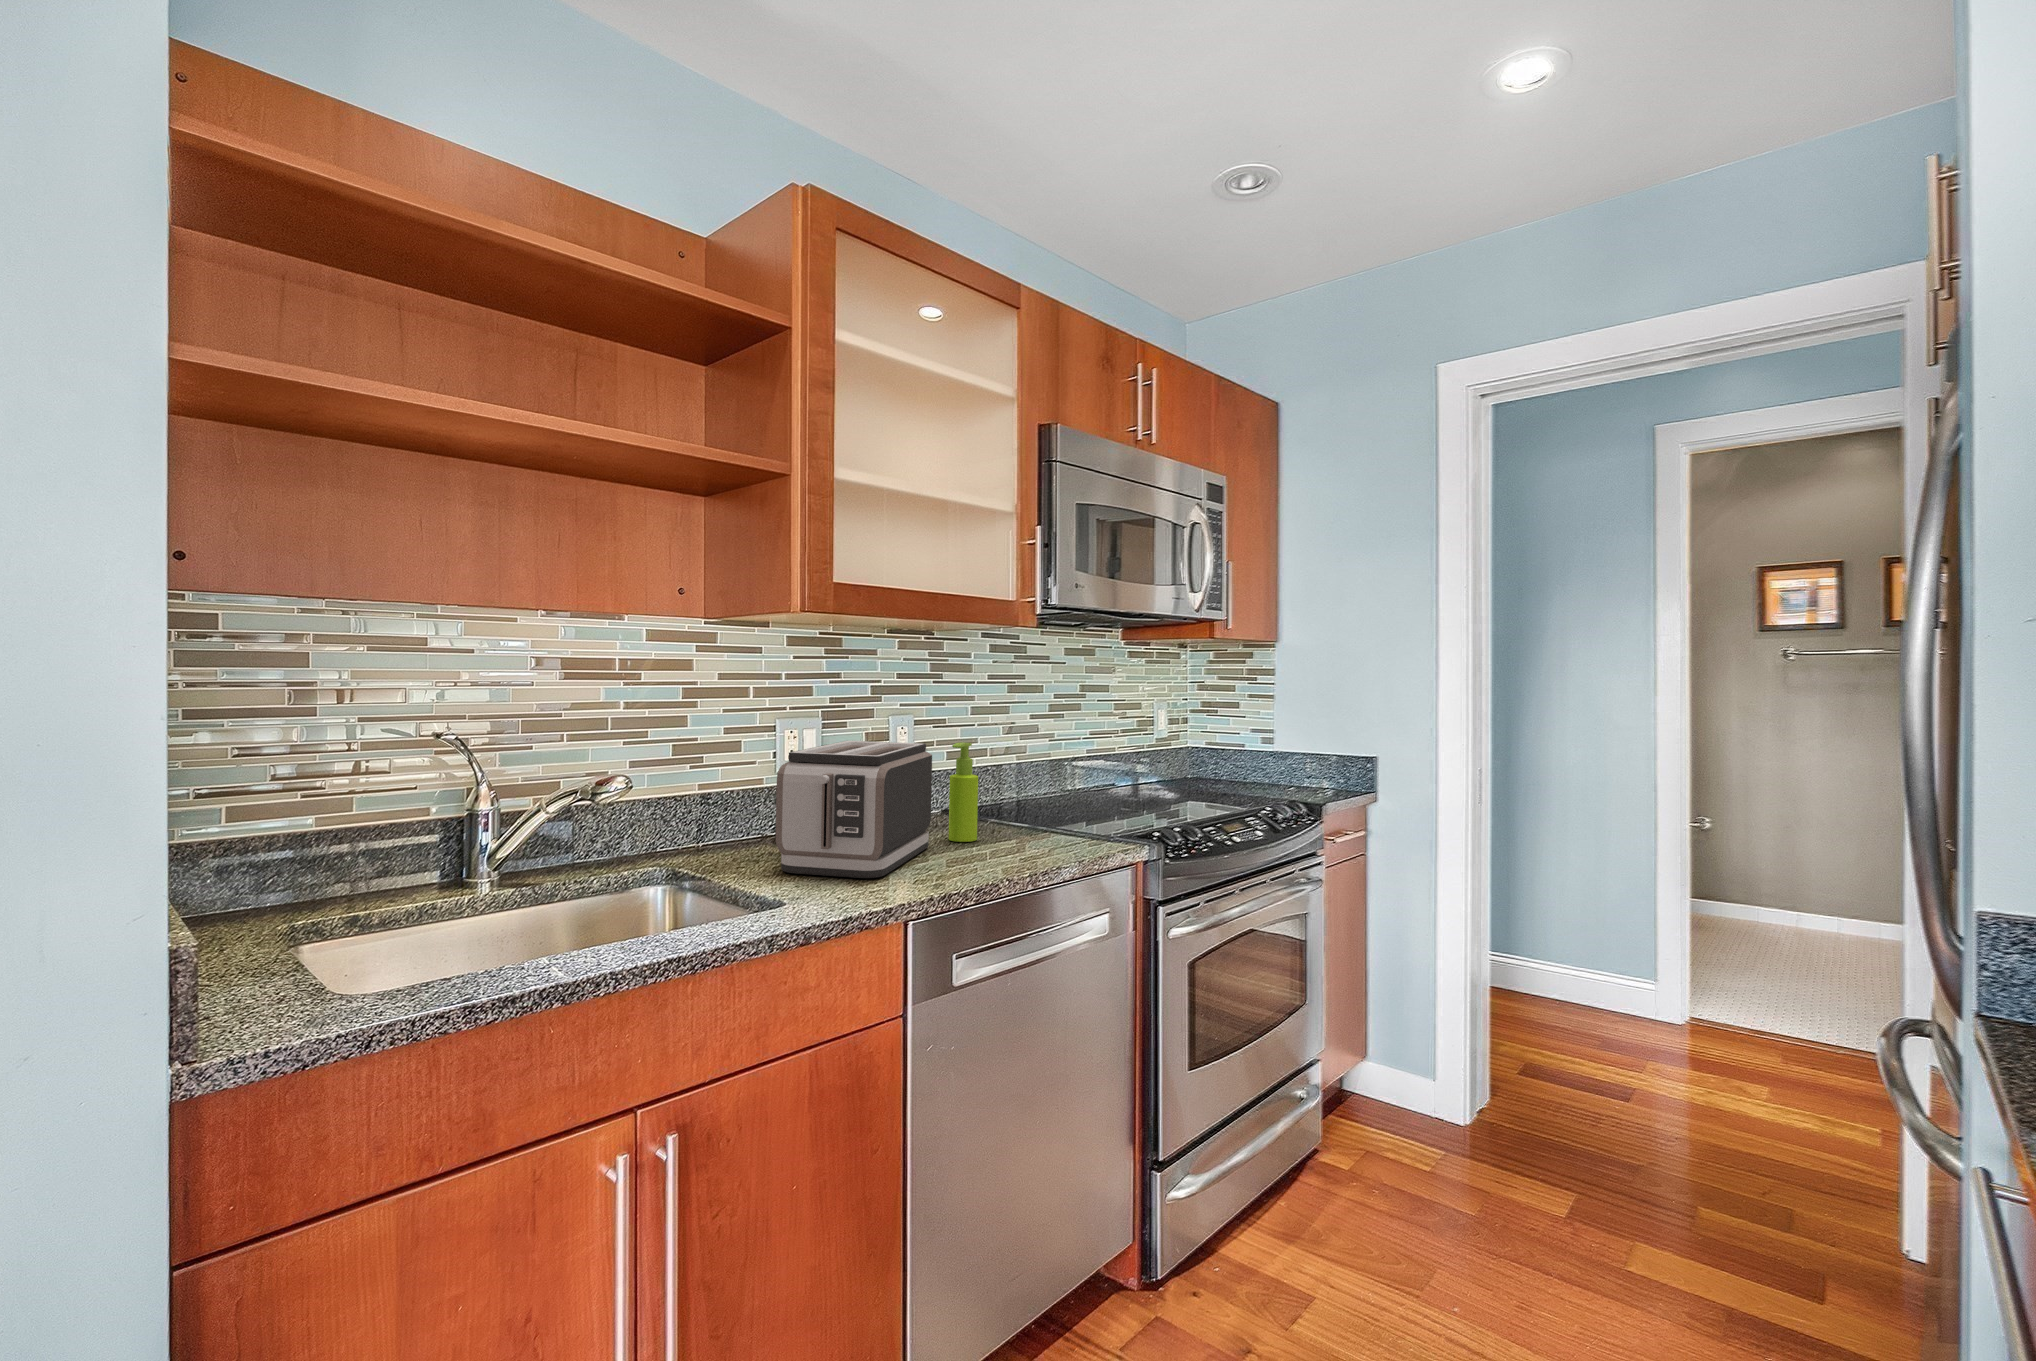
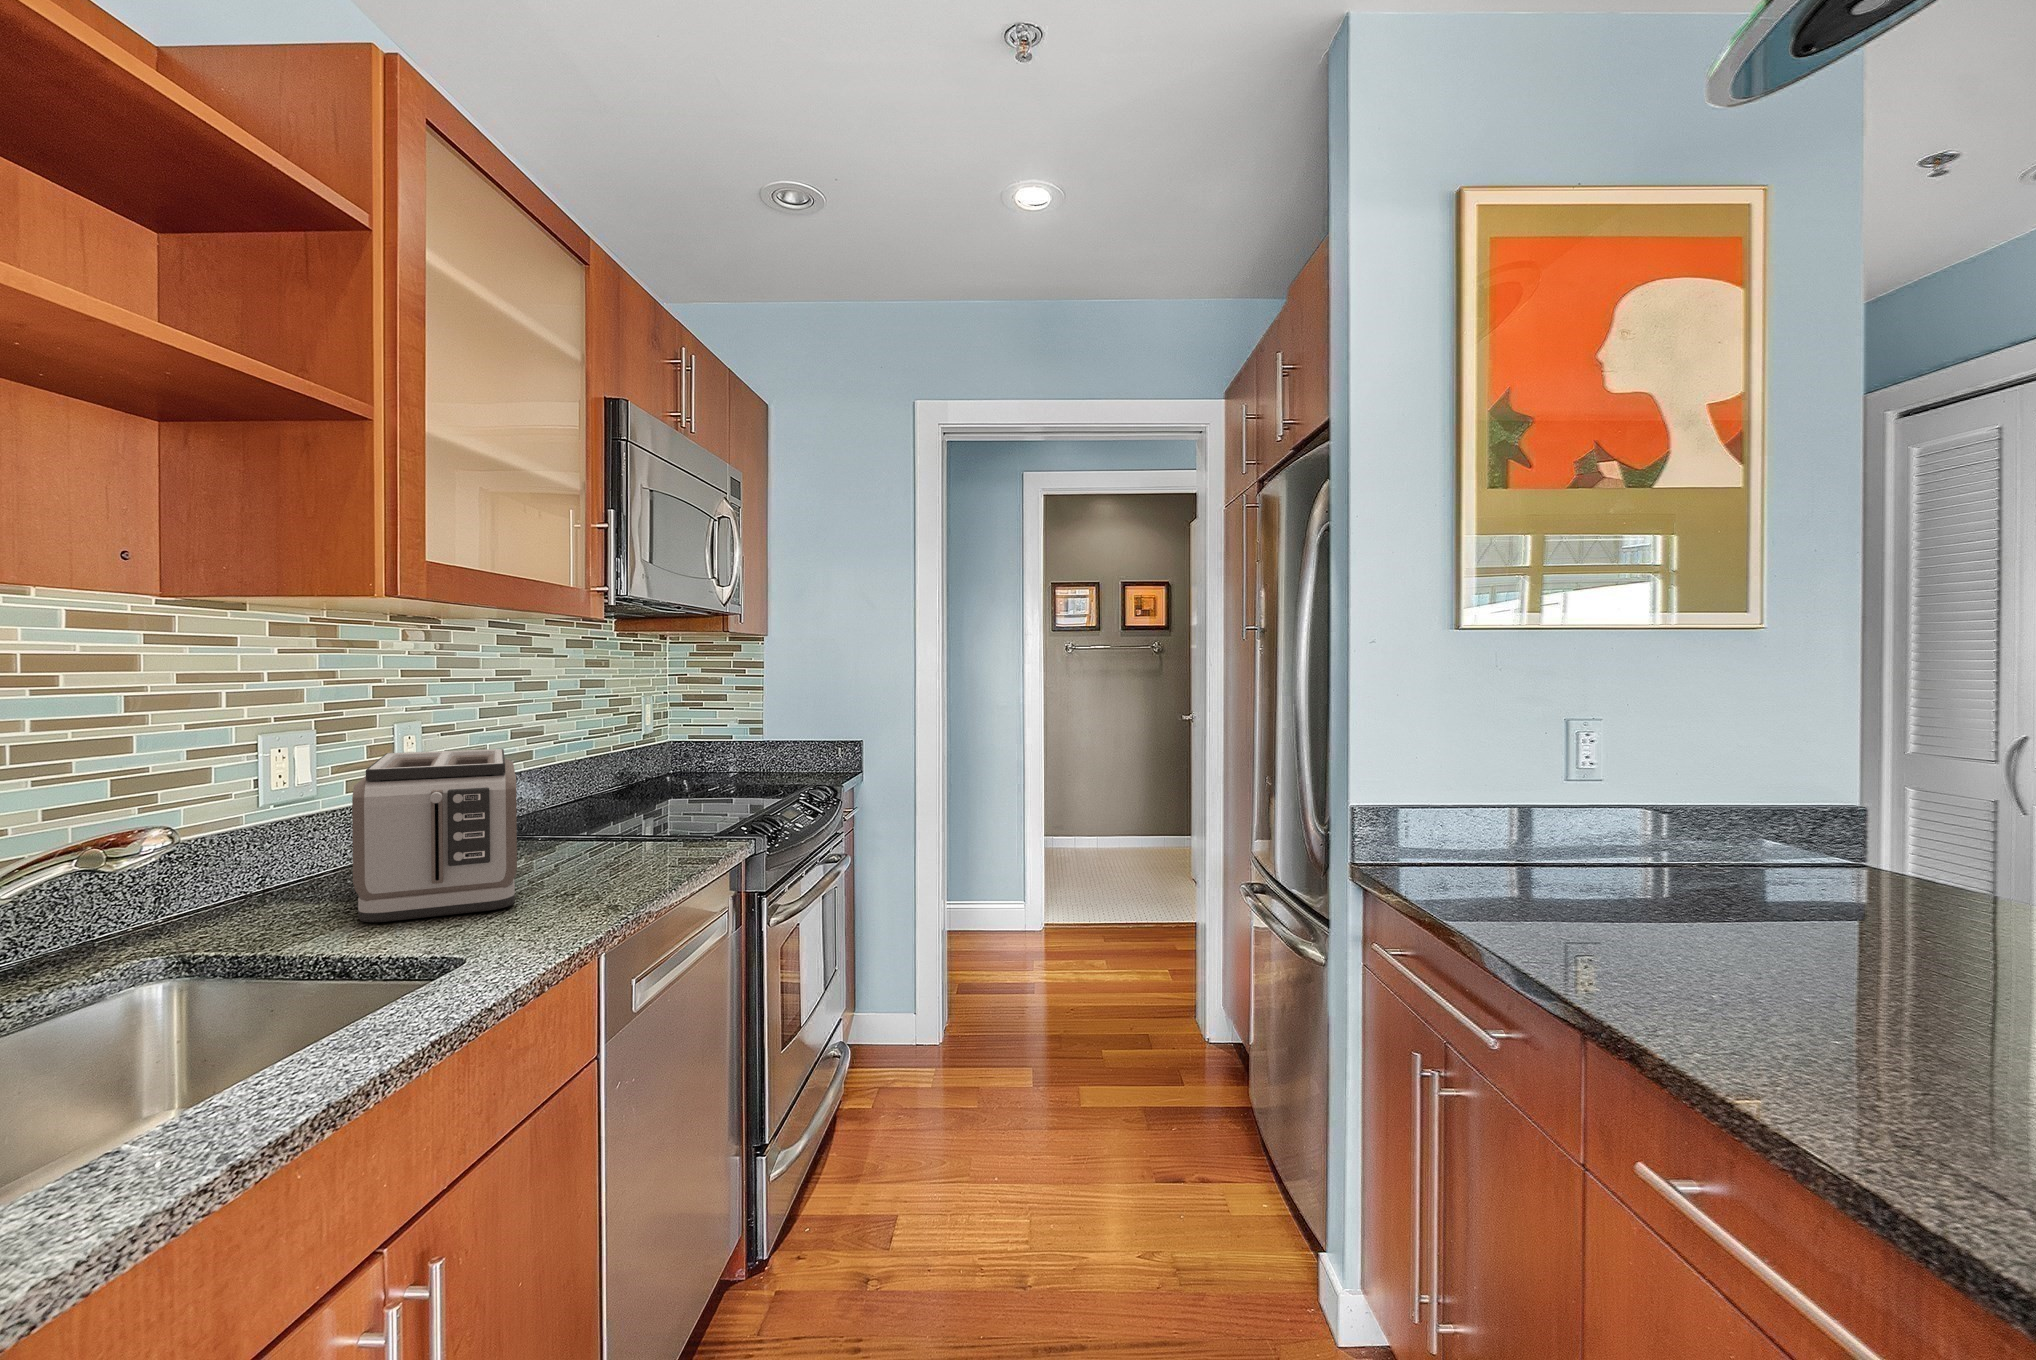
soap dispenser: present [948,742,978,842] -> none [519,745,556,859]

